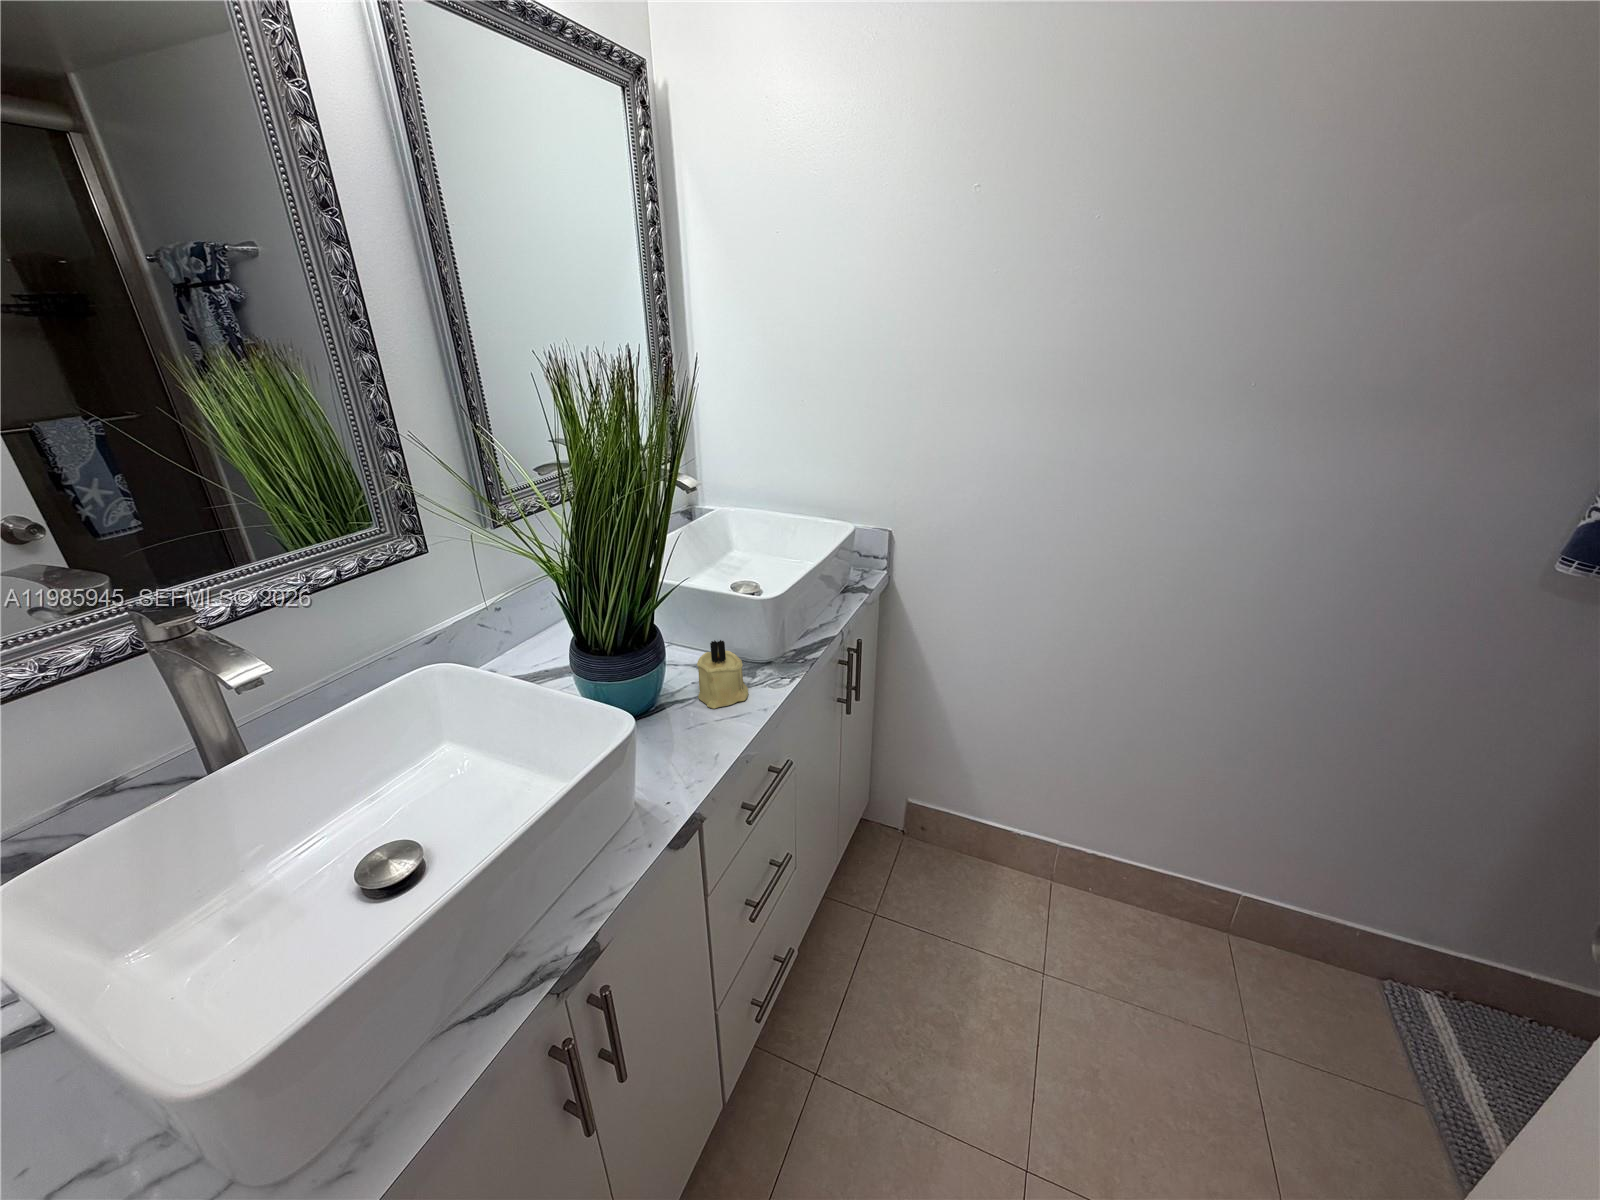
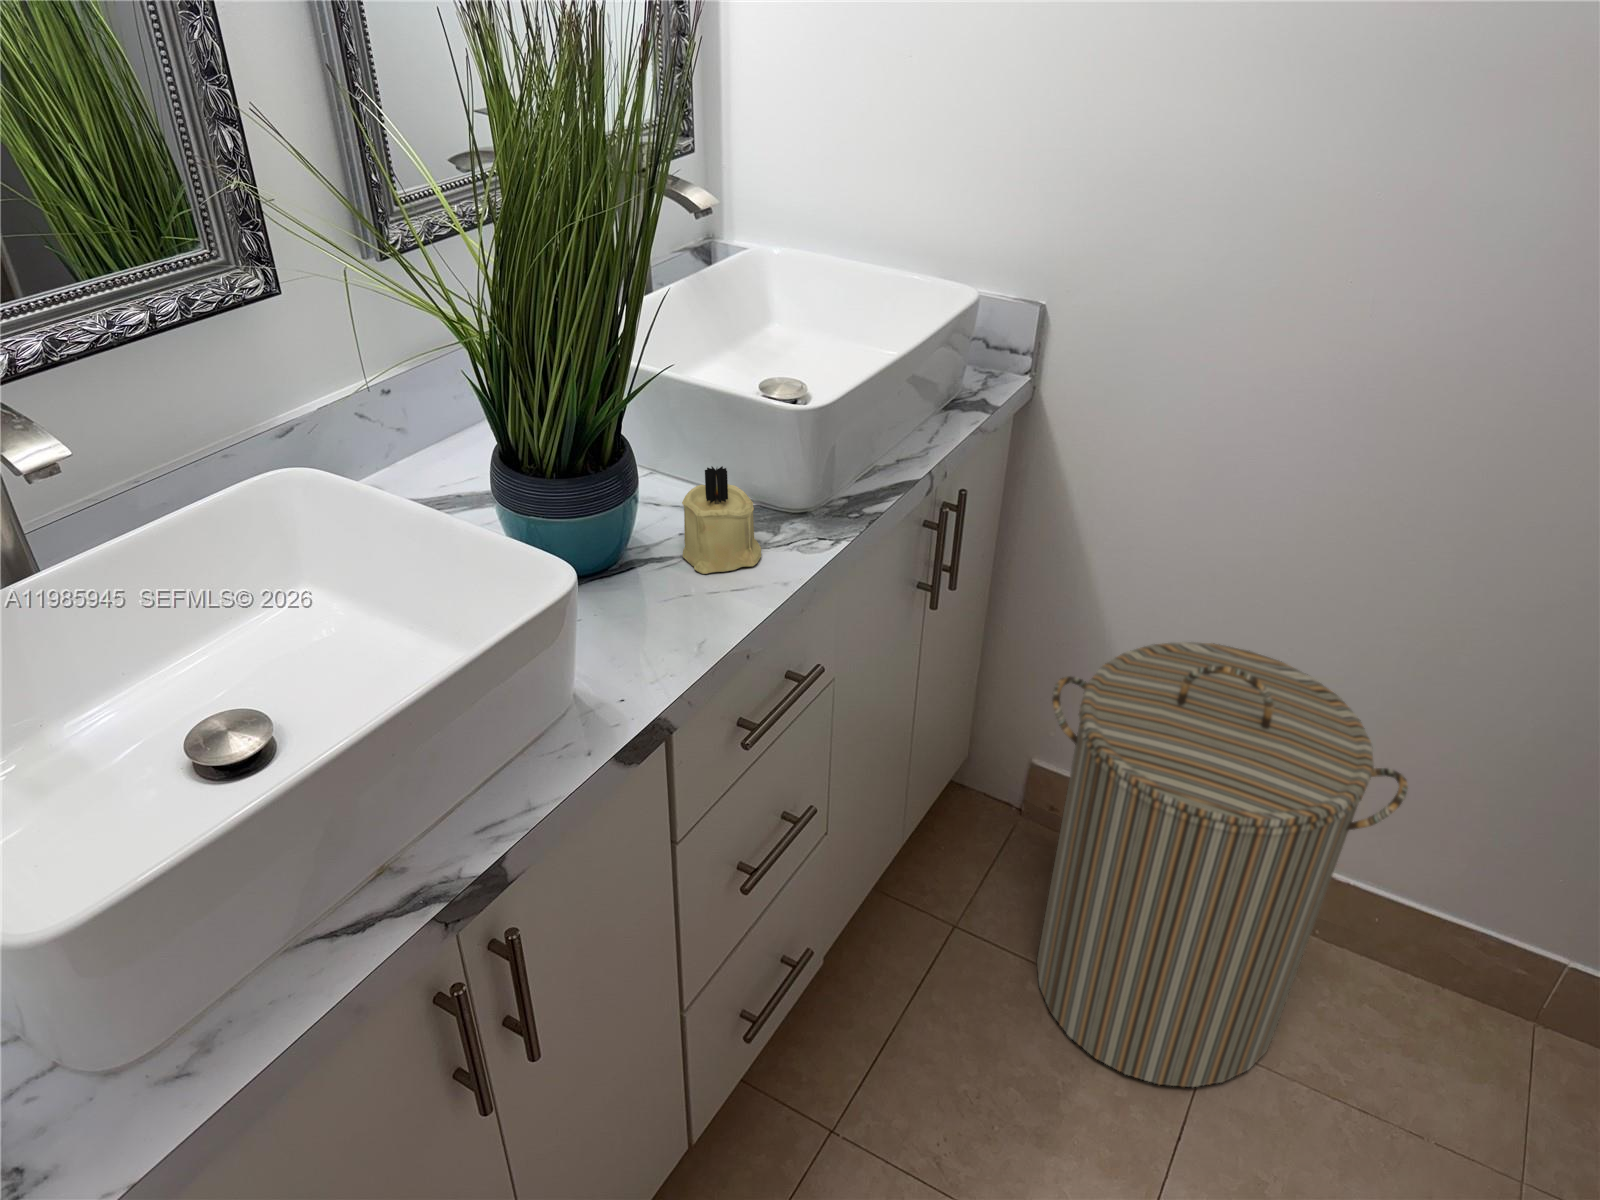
laundry hamper: none [923,718,1141,1004] -> present [1037,642,1408,1087]

